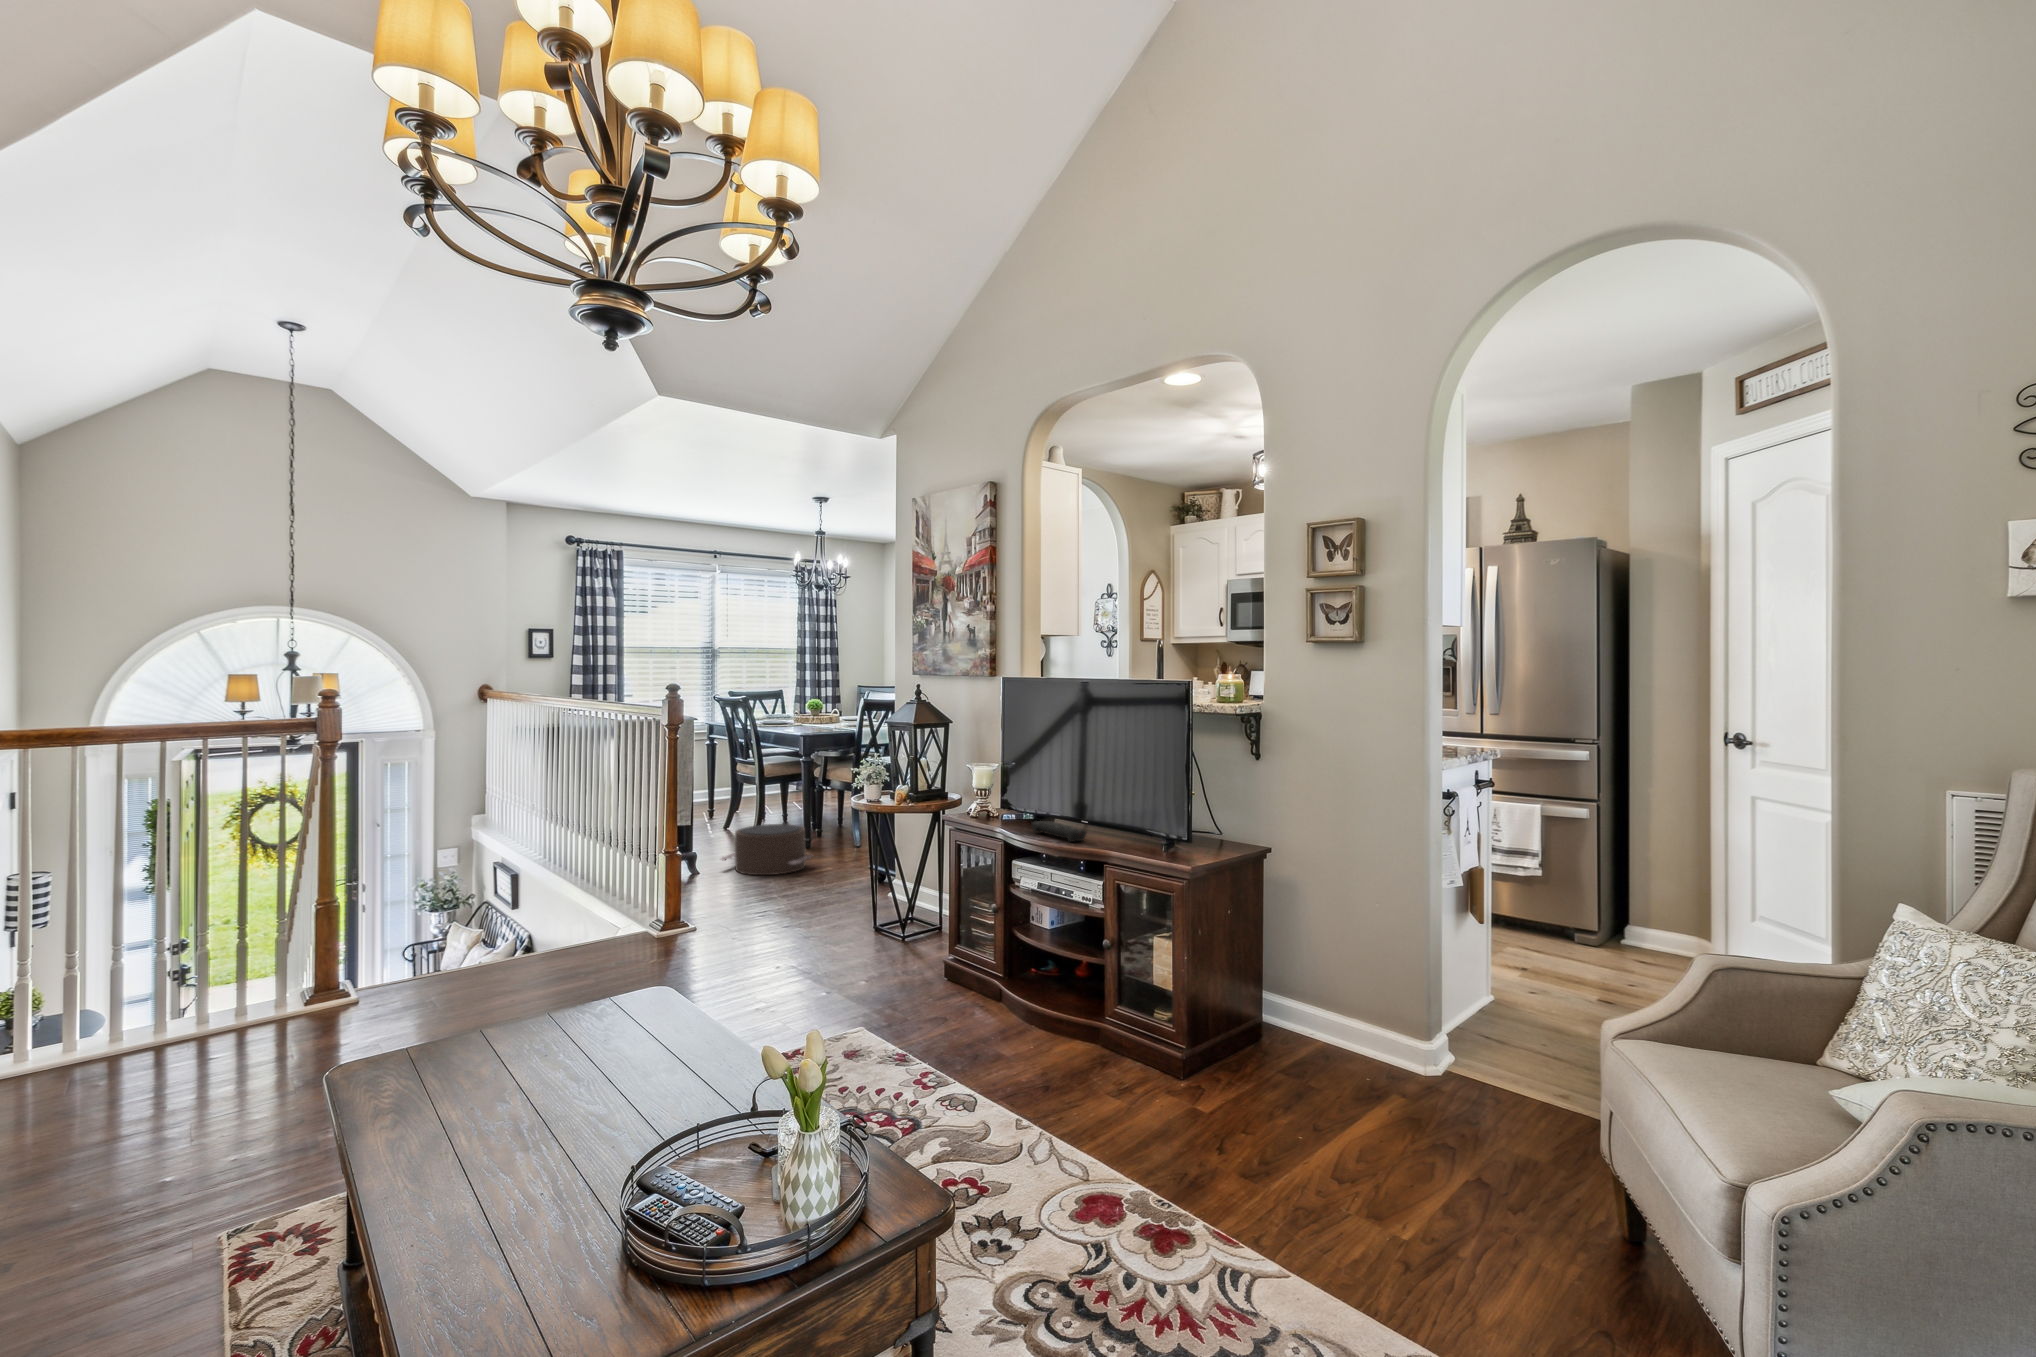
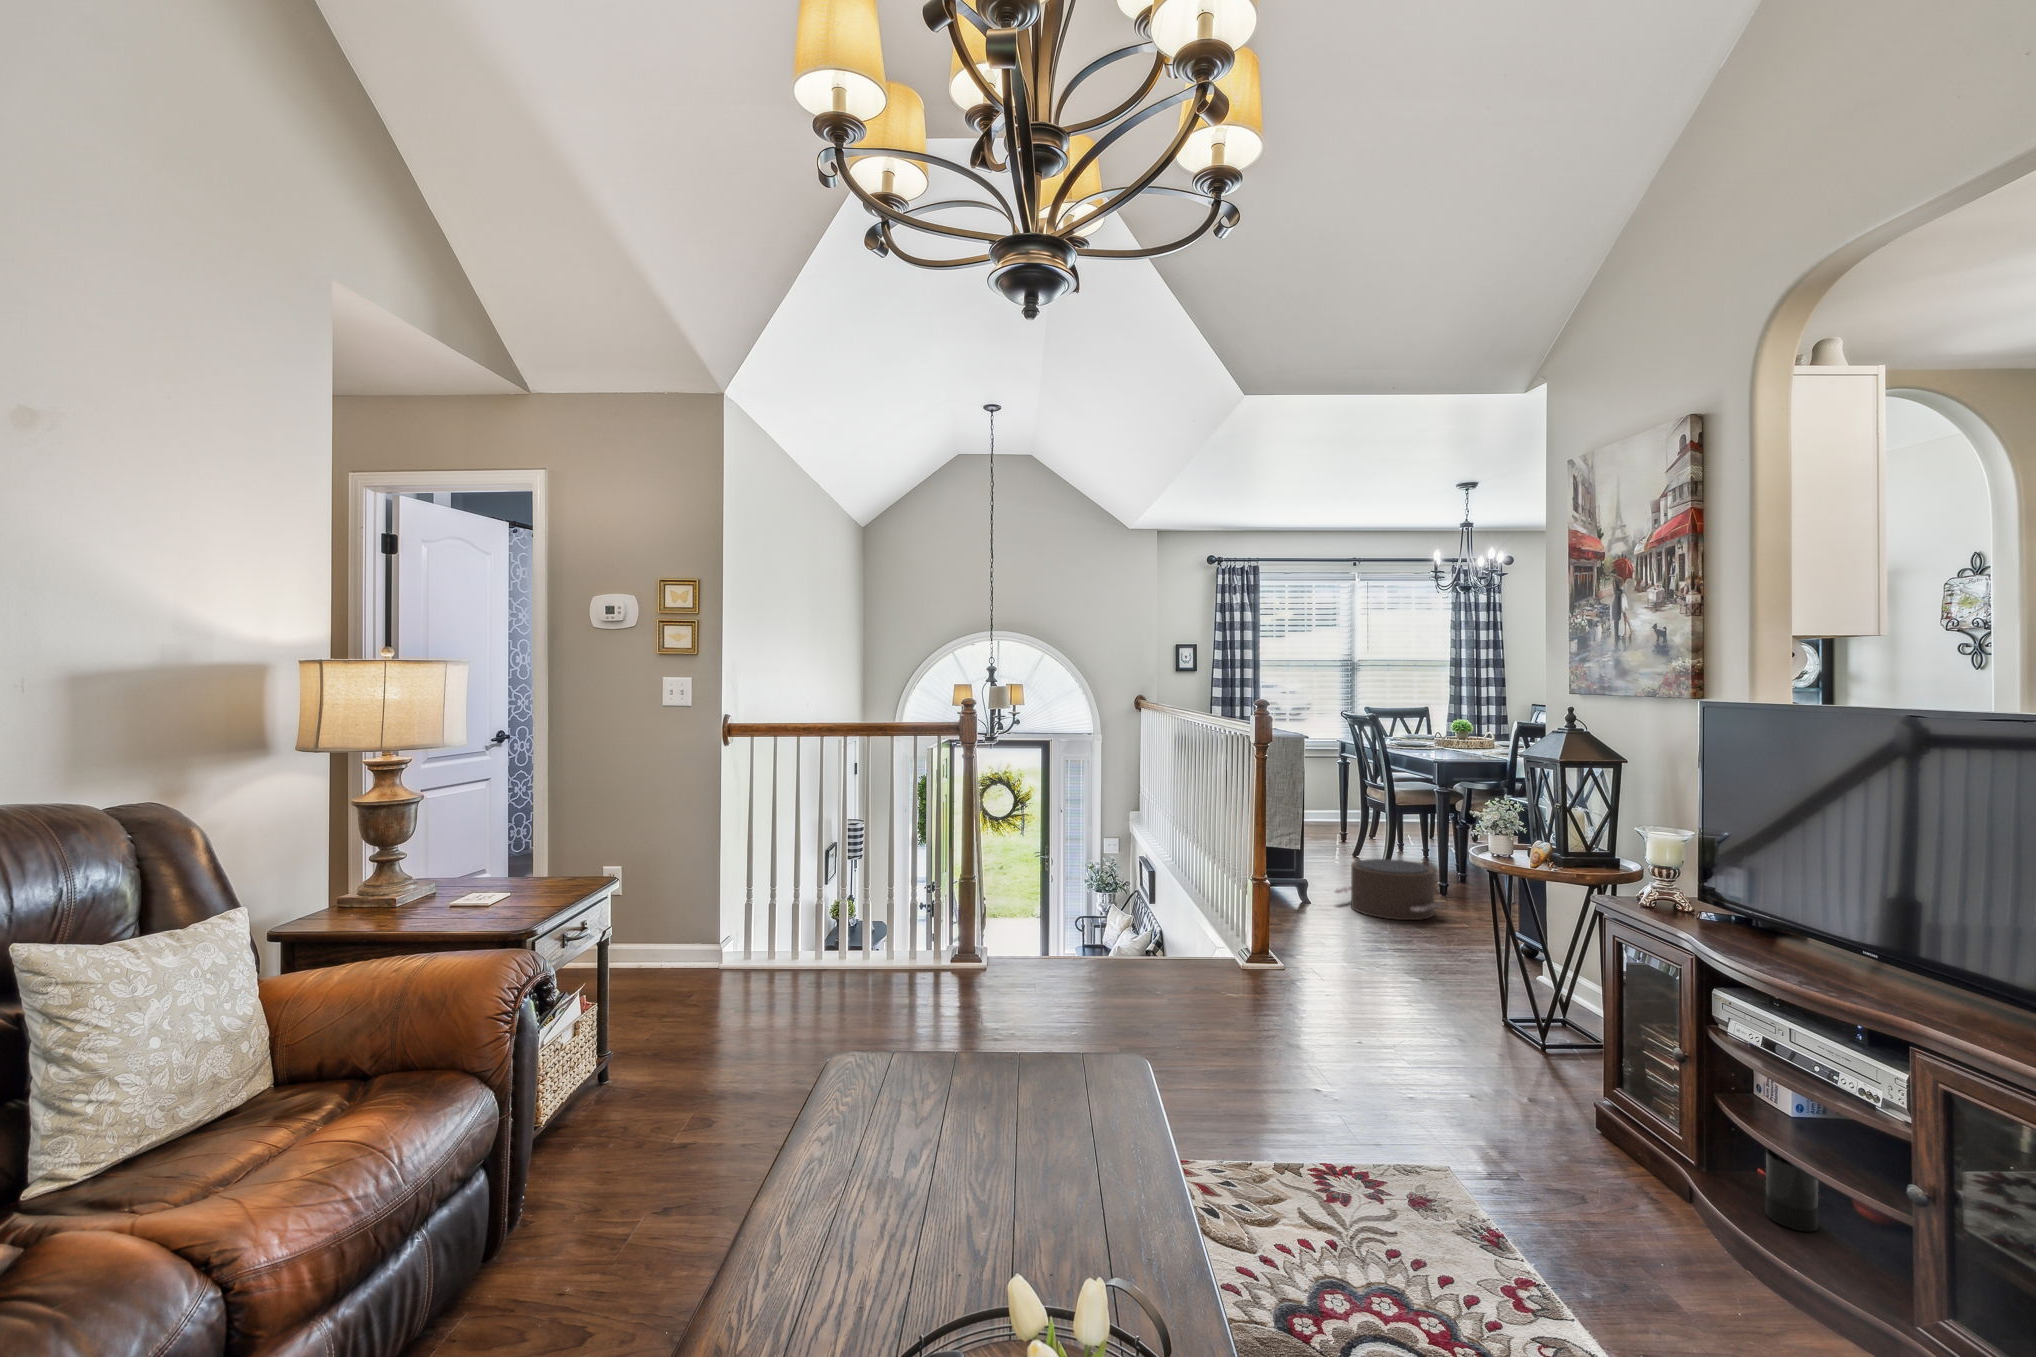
remote control: present [1031,821,1086,842] -> none [1748,928,1862,980]
candle: none [1040,952,1067,999] -> present [1766,1149,1818,1232]

